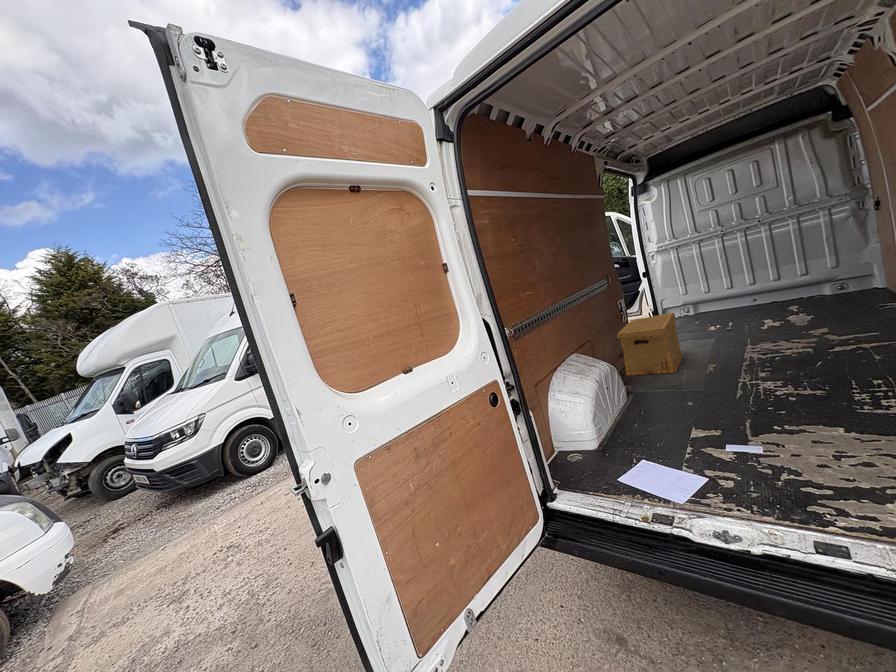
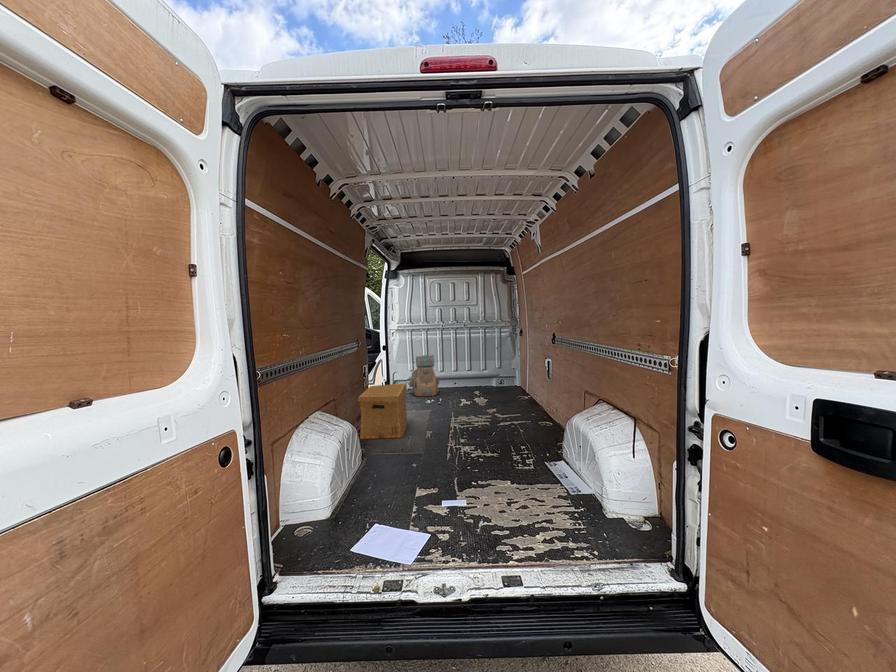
backpack: none [684,271,729,323] -> present [409,355,439,396]

